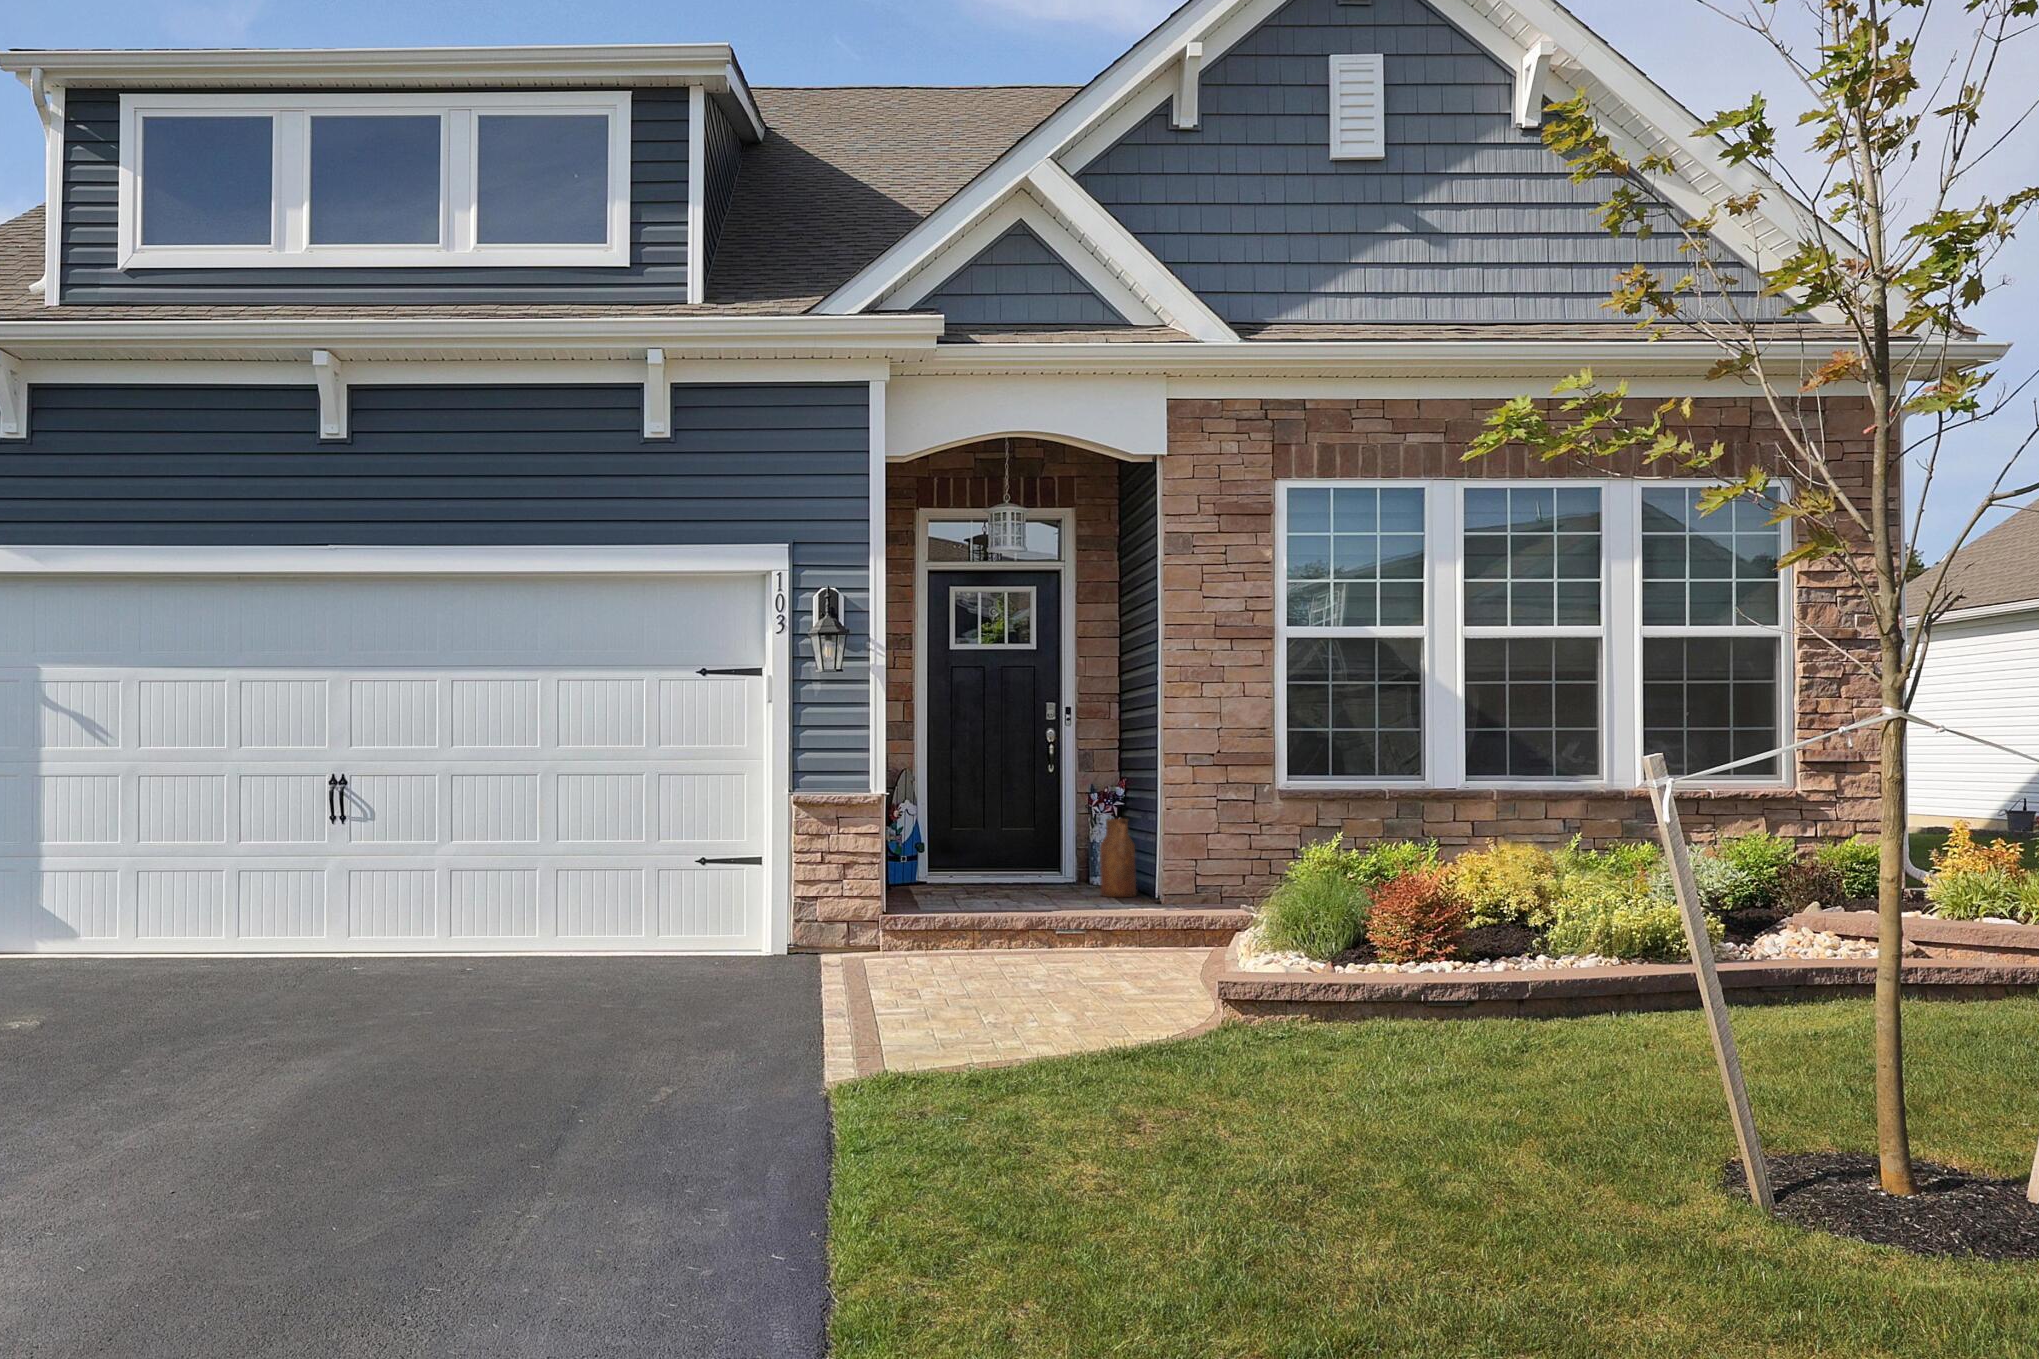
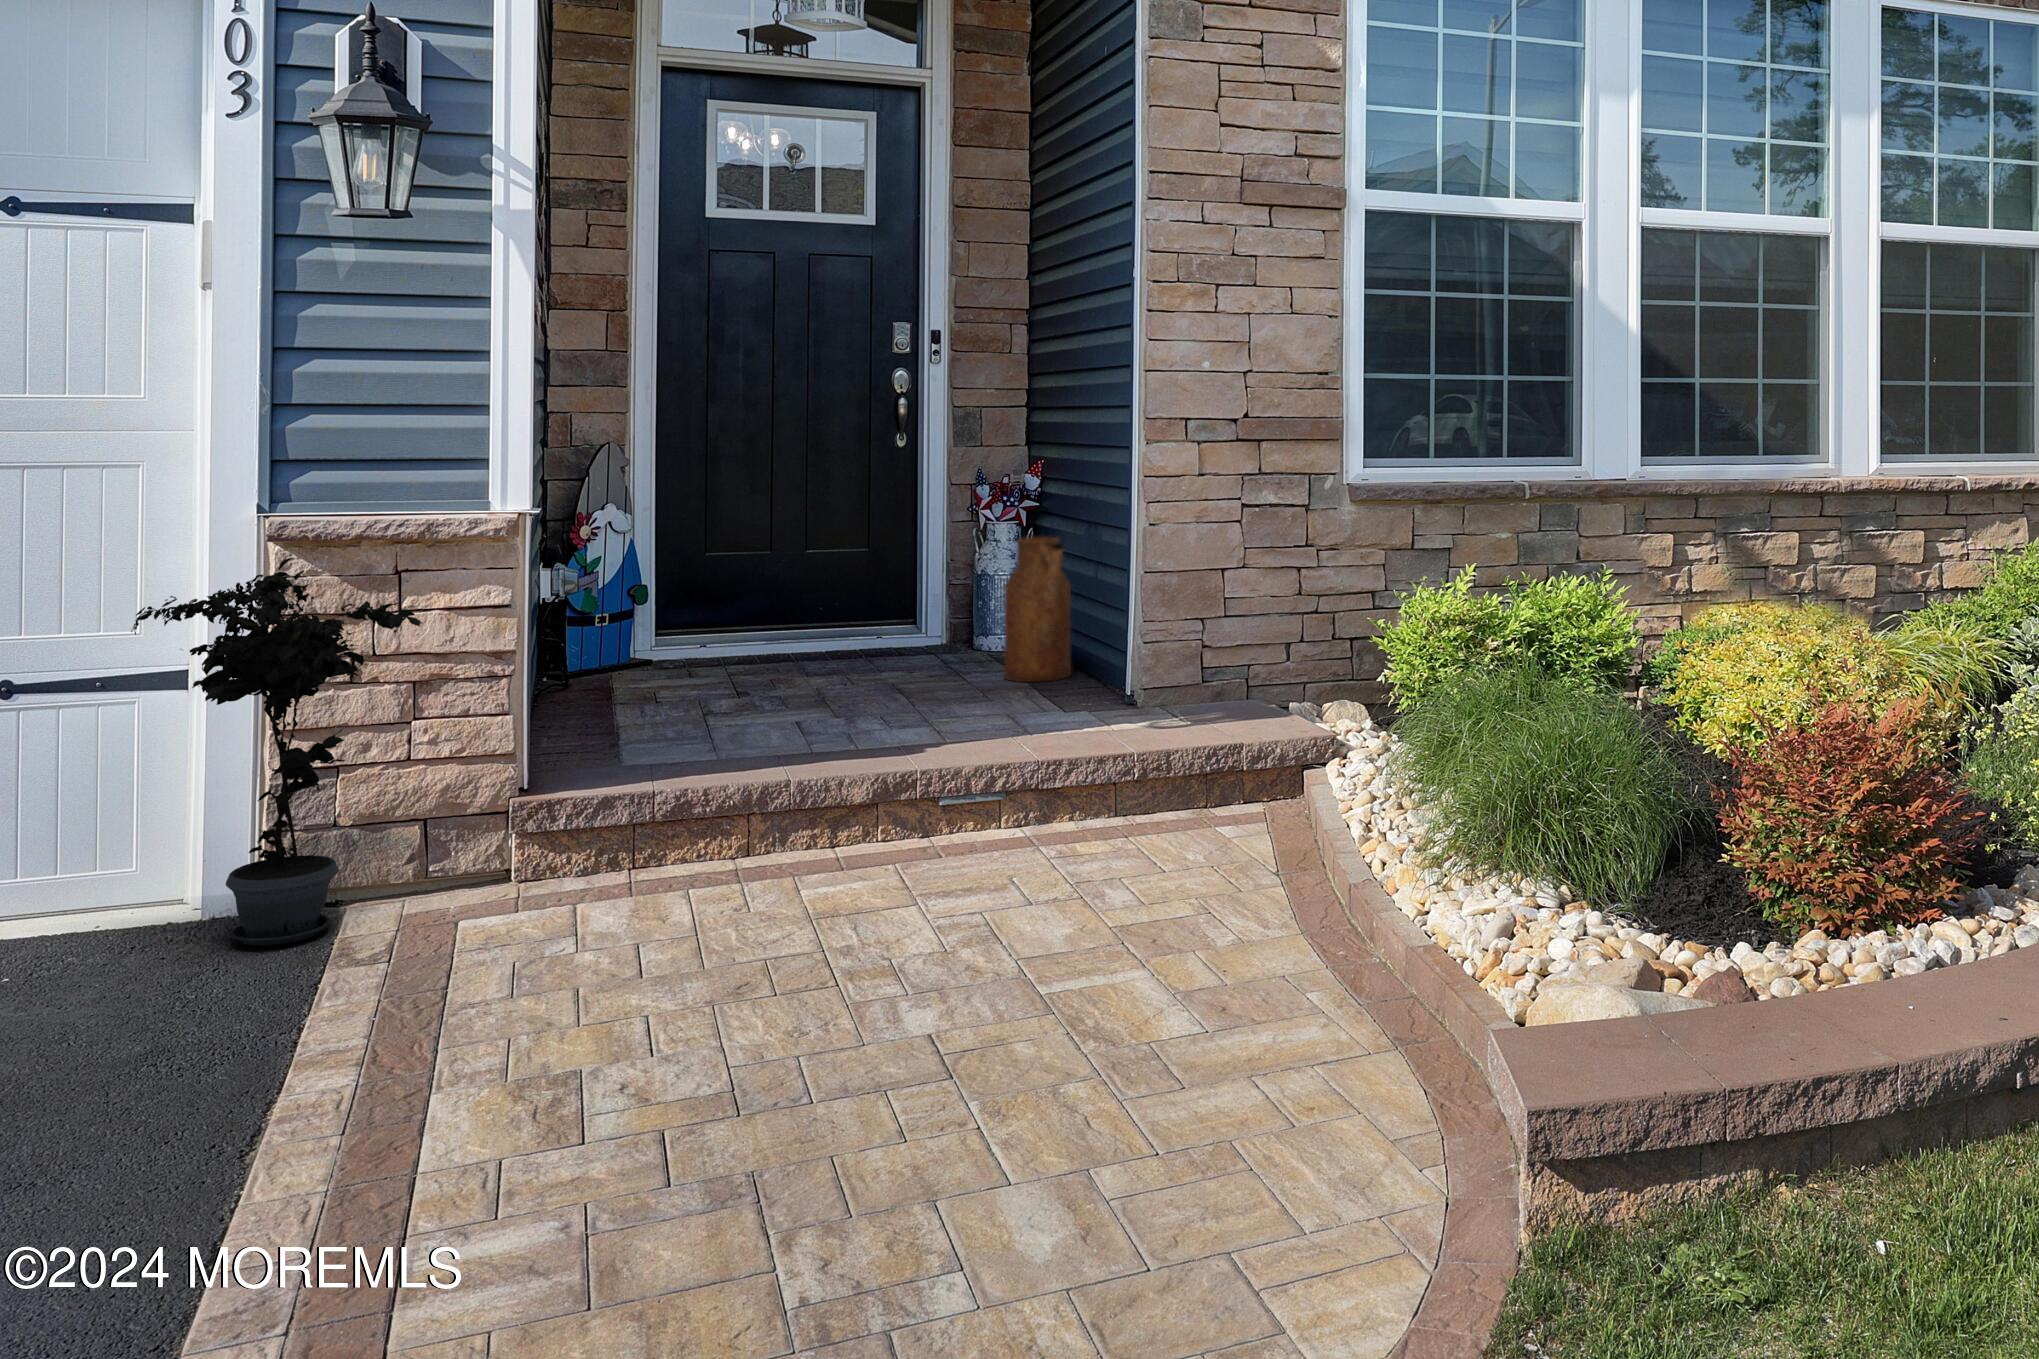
potted plant: none [760,806,857,959] -> present [131,558,422,946]

